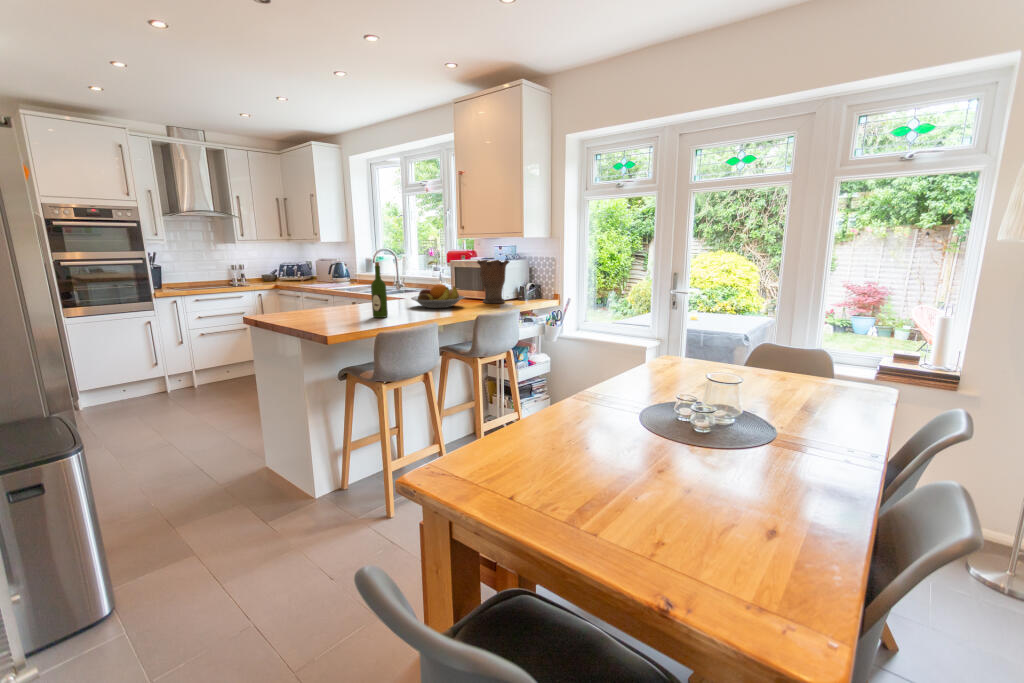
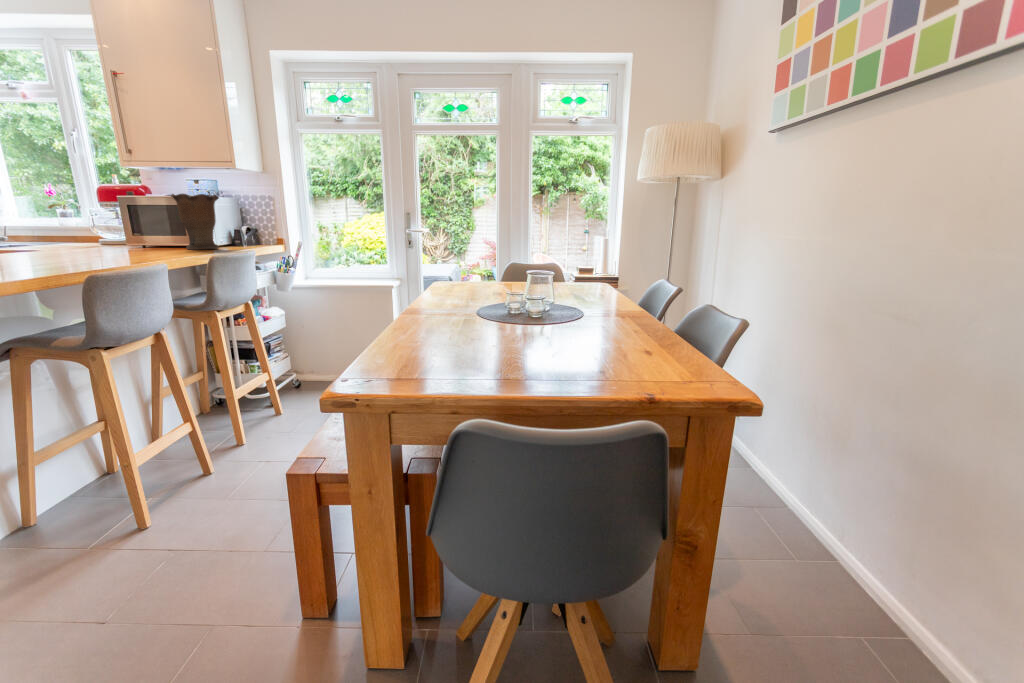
wine bottle: present [371,262,388,318] -> none [25,180,64,265]
fruit bowl: present [411,284,465,308] -> none [77,222,169,255]

